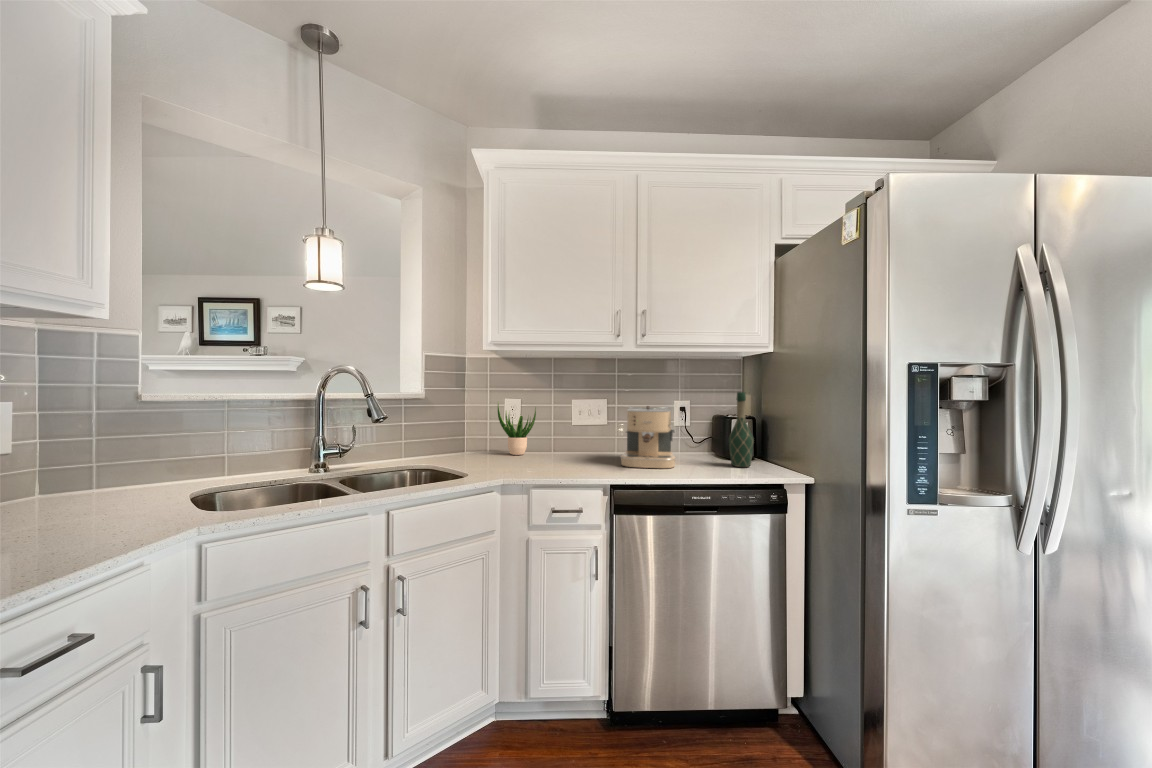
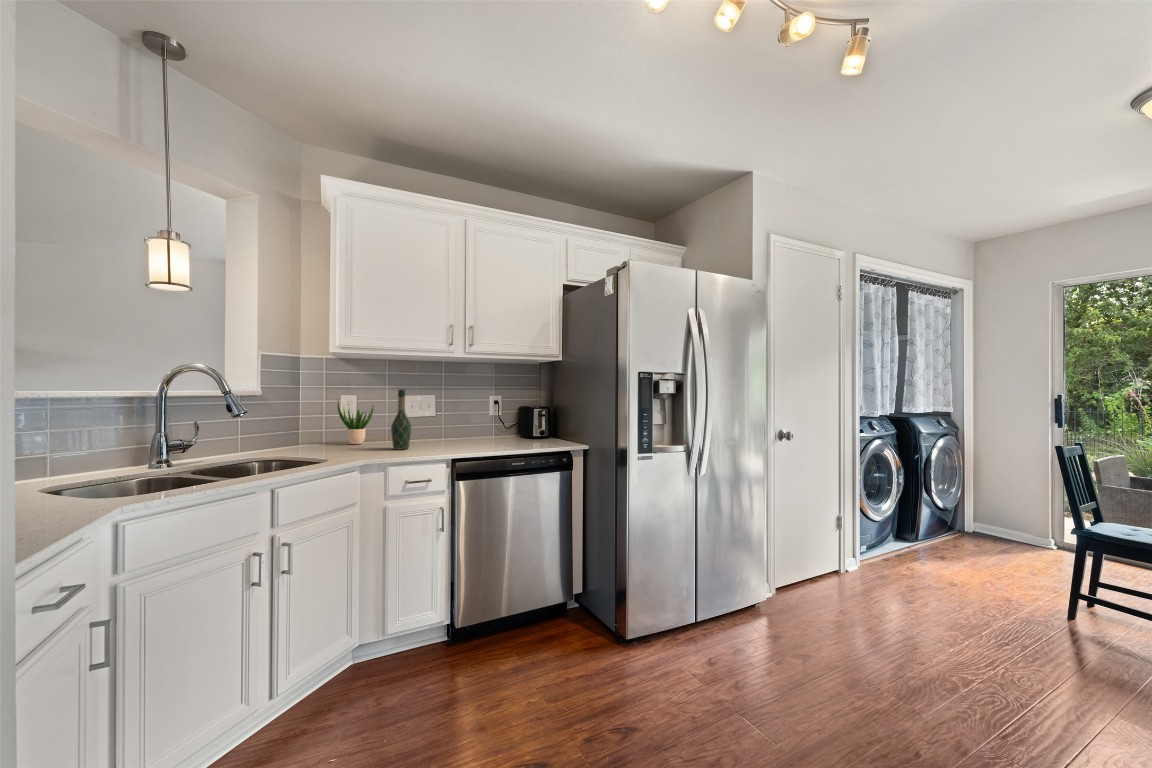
wine bottle: present [729,392,754,467] -> present [391,389,411,450]
coffee maker: present [621,406,676,468] -> none [453,400,496,447]

